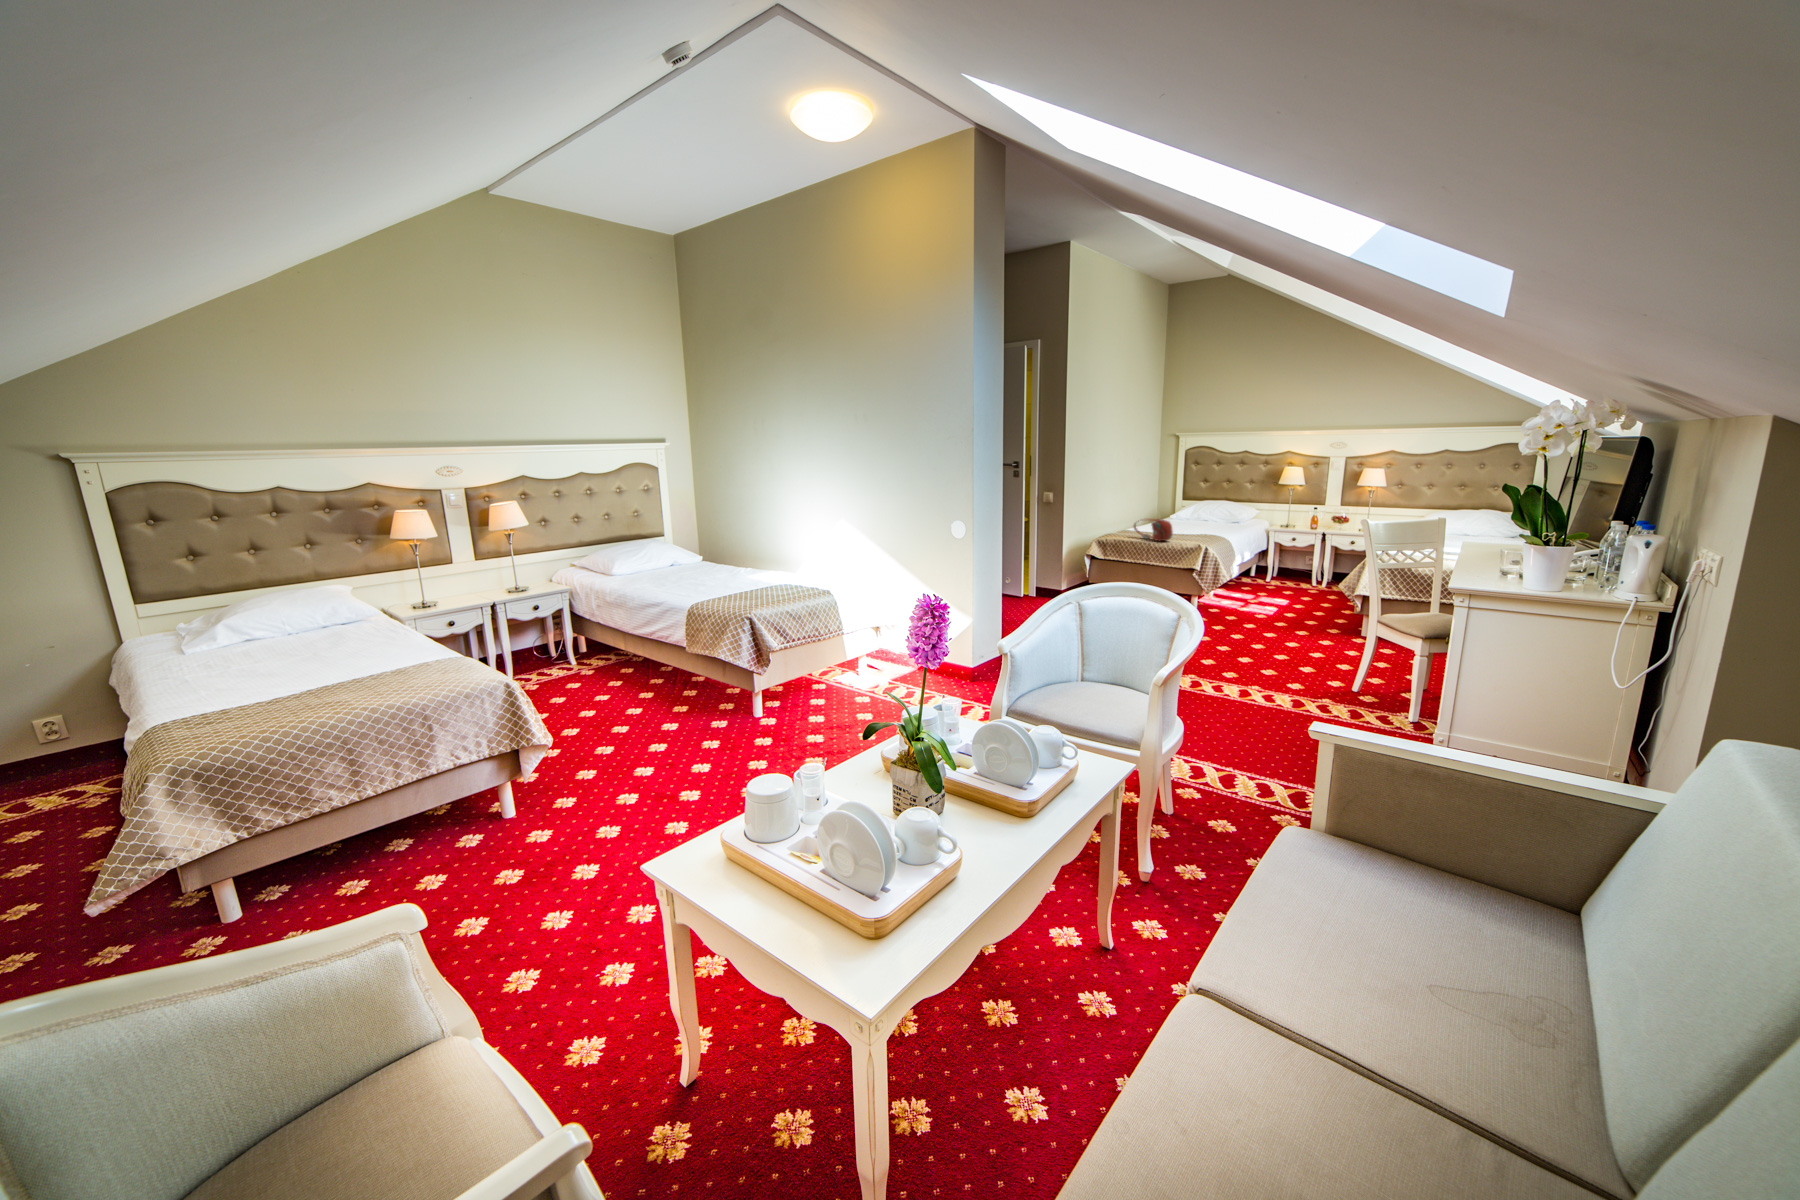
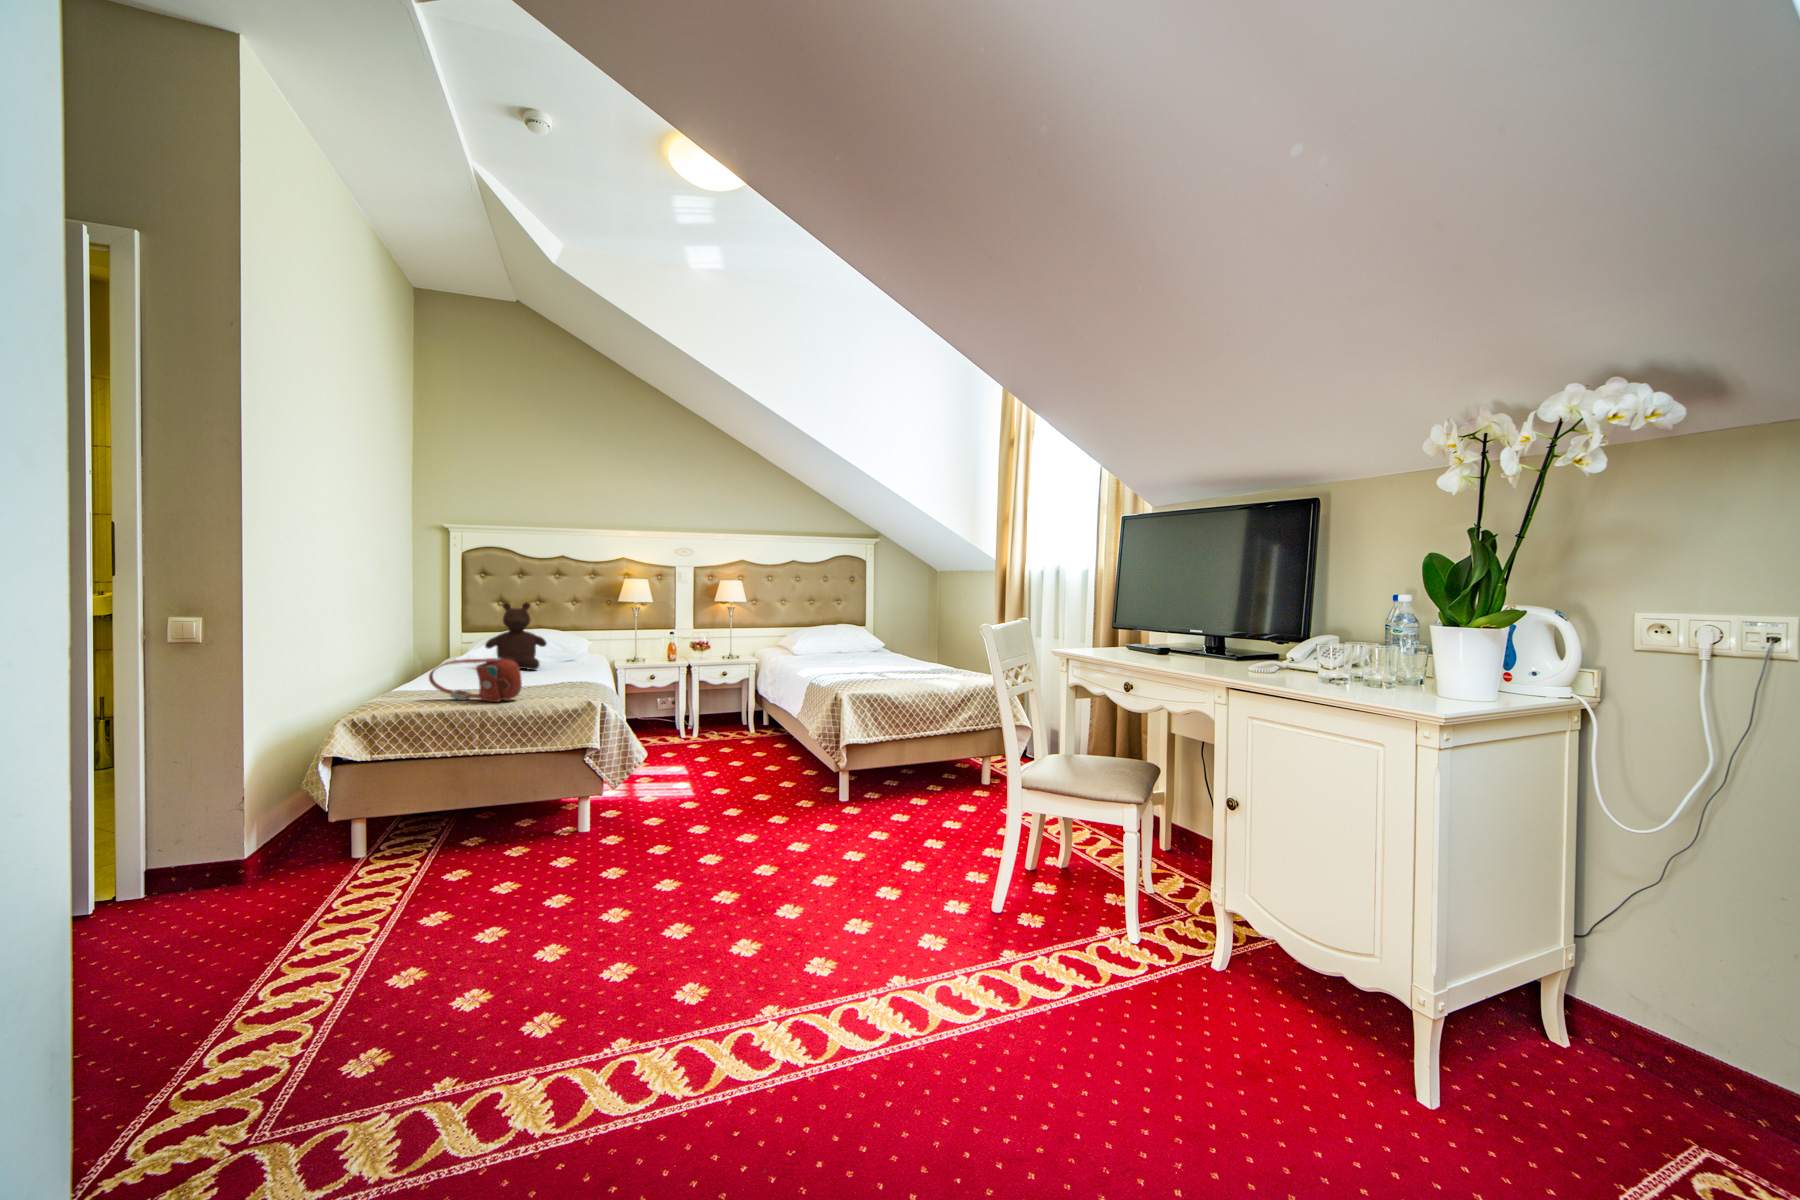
teddy bear: none [1179,486,1214,527] -> present [485,602,547,670]

